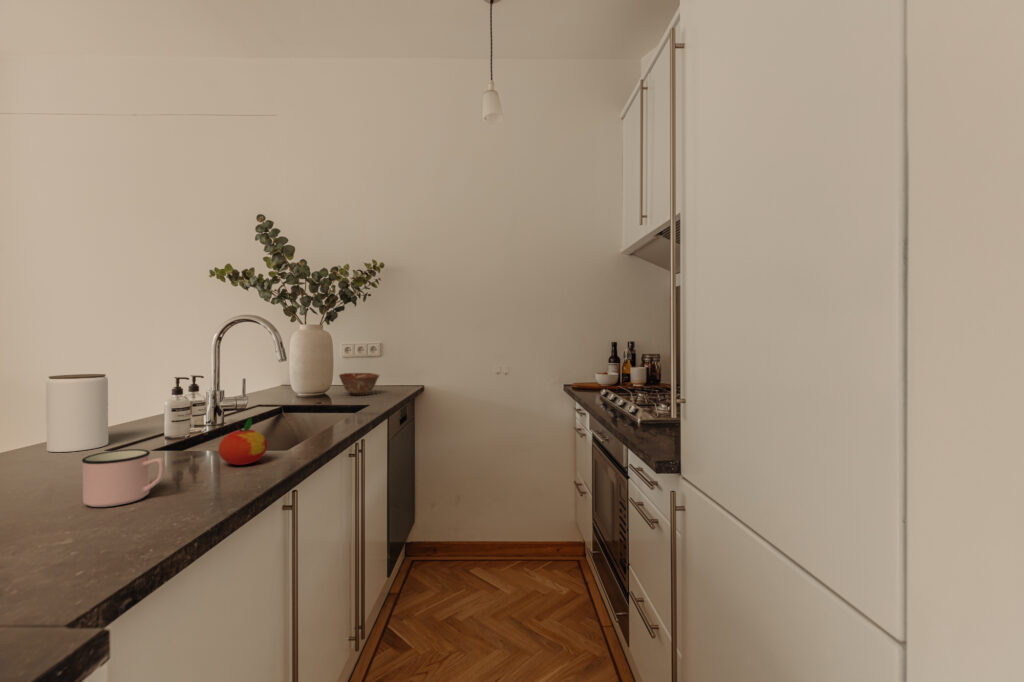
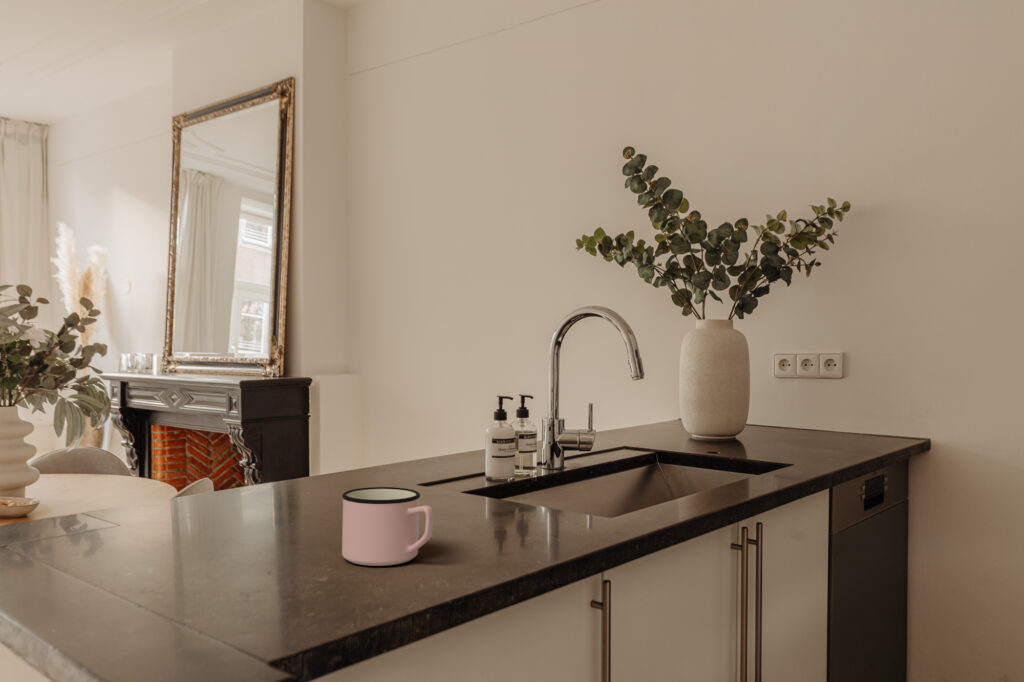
ceramic bowl: present [339,373,379,395] -> none [754,405,828,446]
jar: present [46,374,108,452] -> none [351,380,416,483]
apple: present [218,418,267,465] -> none [521,461,591,536]

